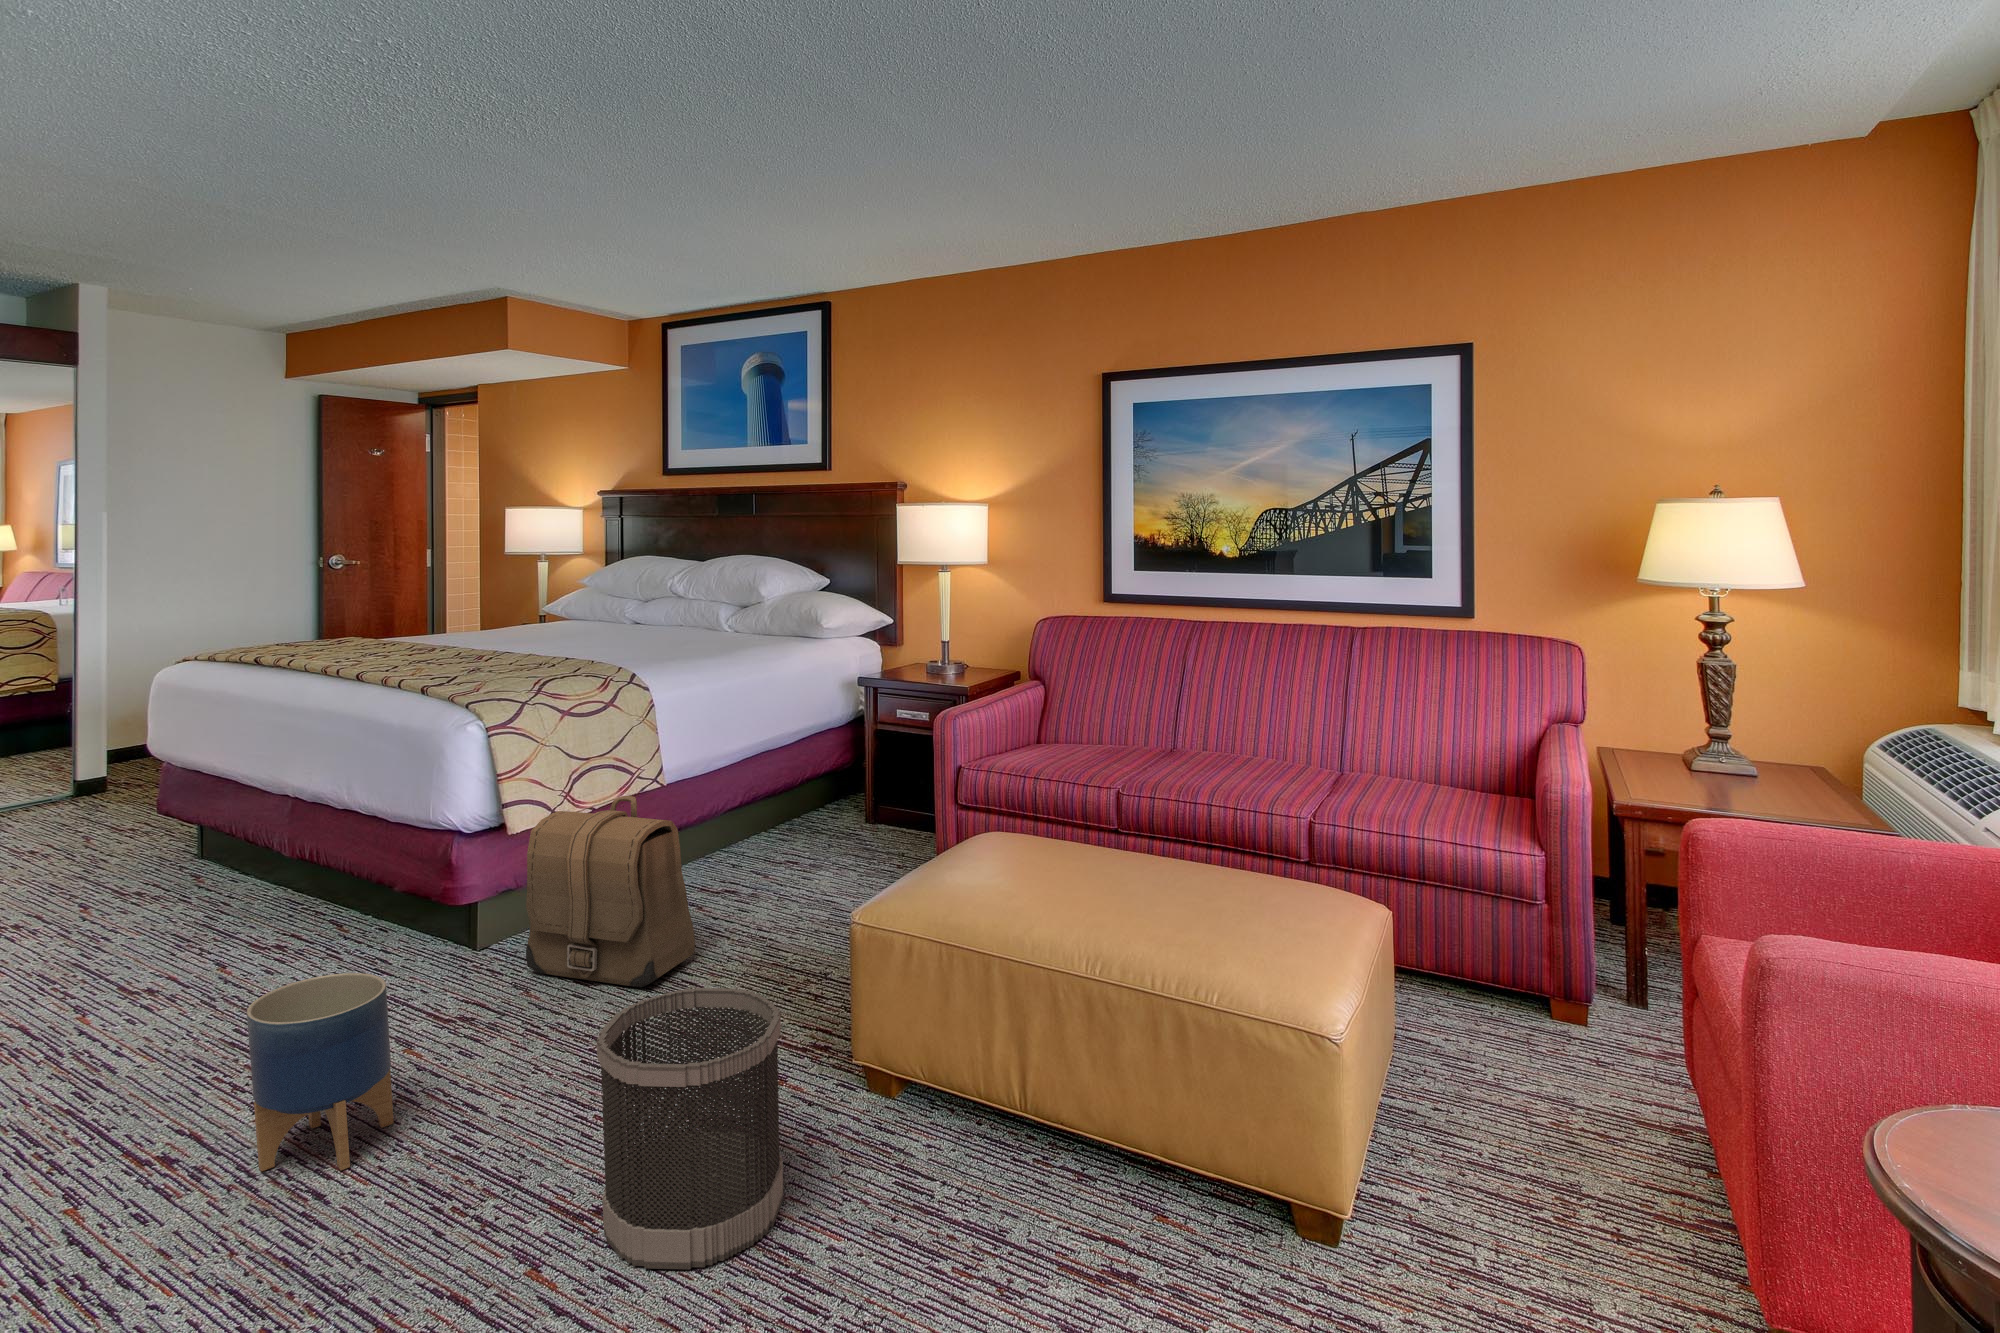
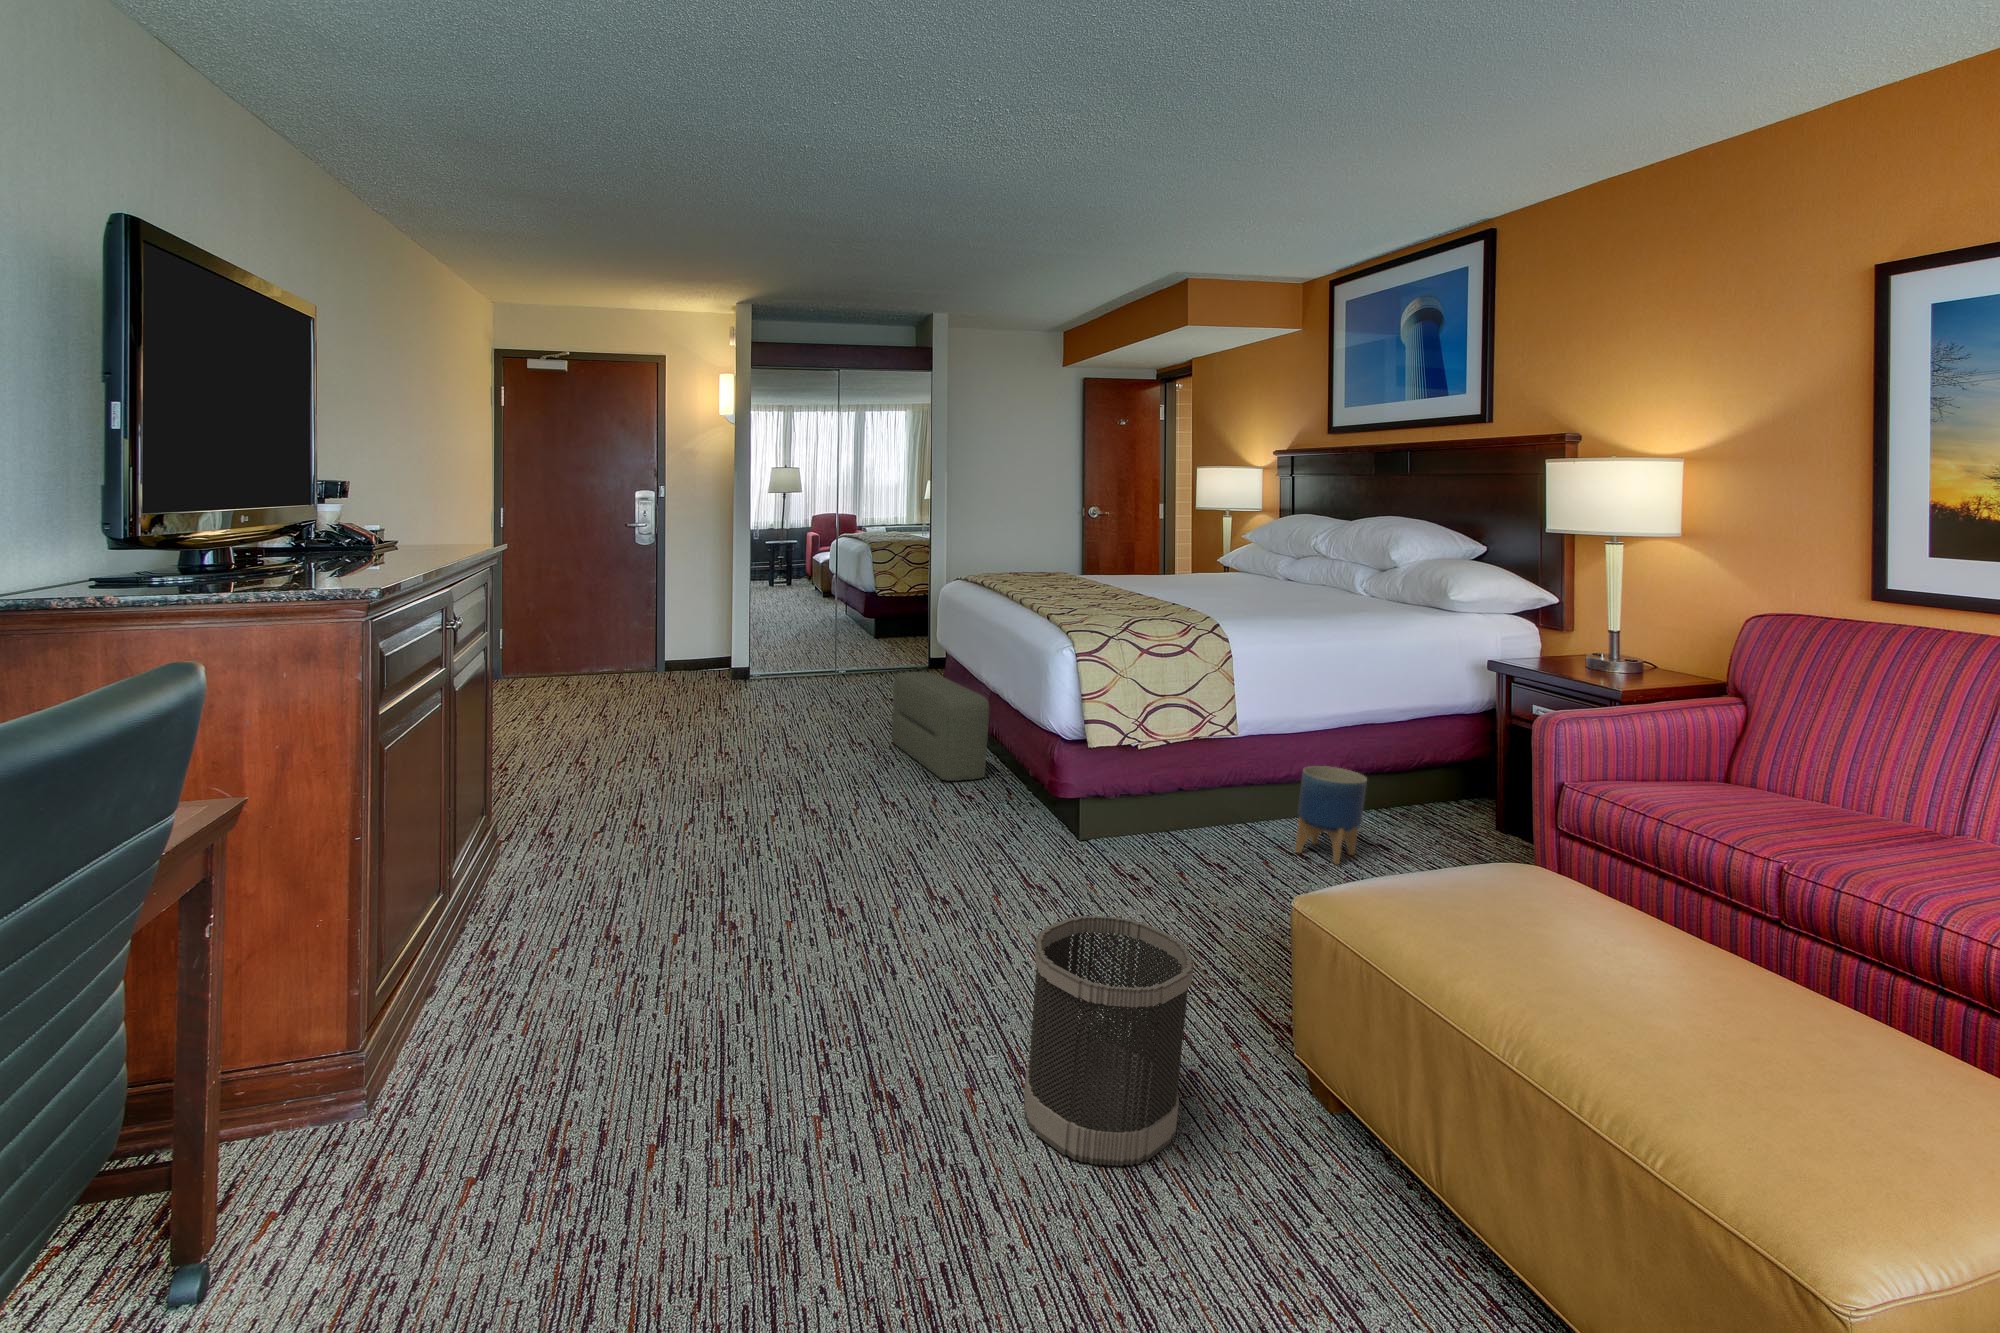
pouf: none [44,779,272,931] -> present [892,672,989,781]
backpack: present [526,796,695,987] -> none [1101,750,1230,916]
planter: present [247,973,394,1171] -> present [1295,766,1367,864]

